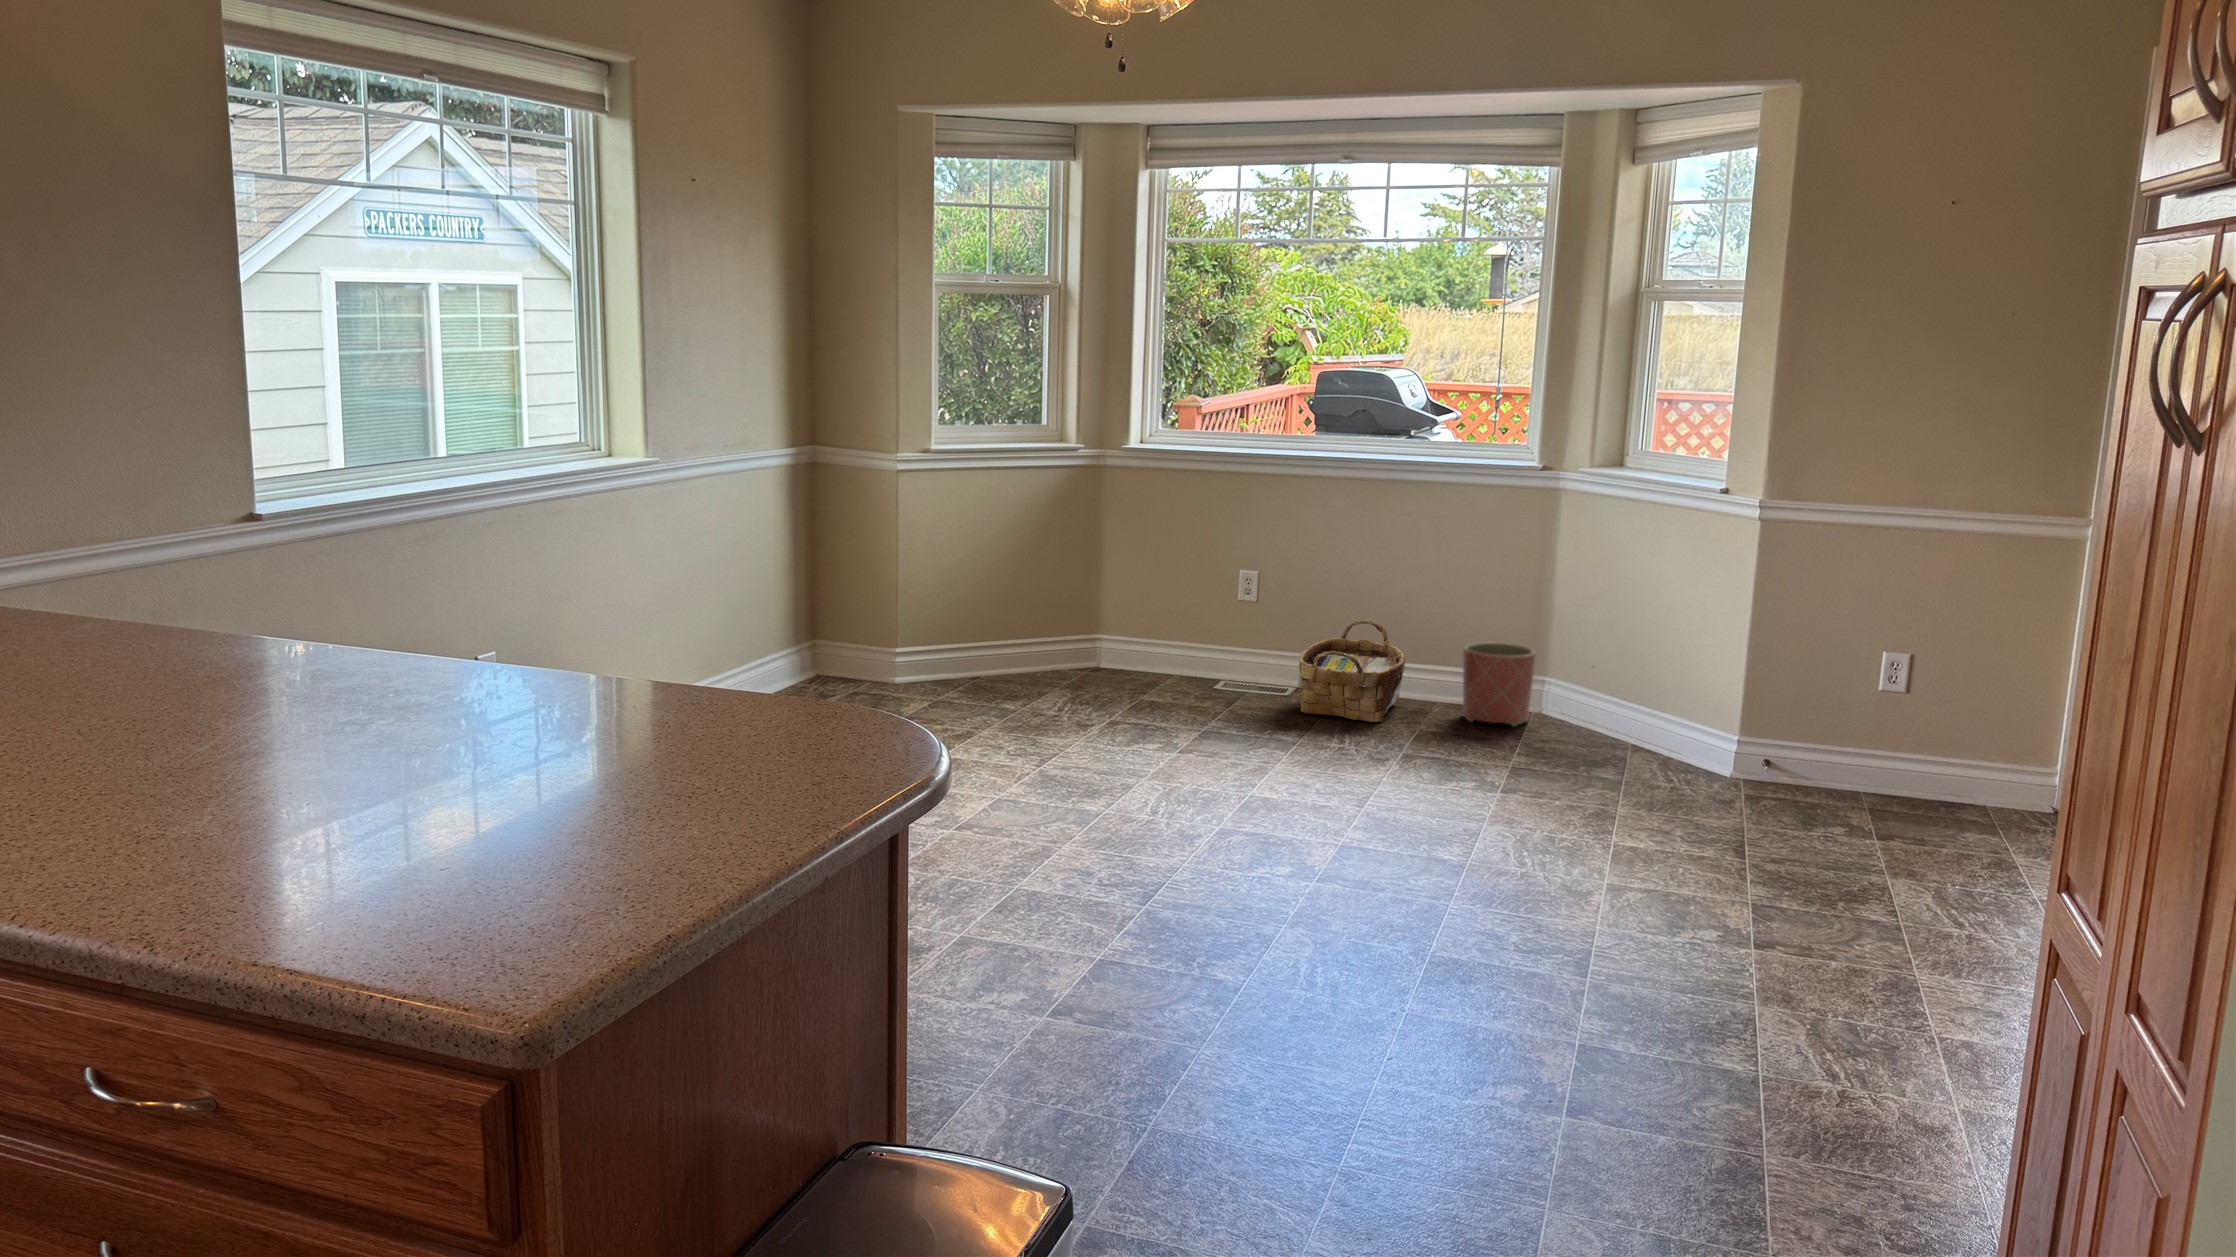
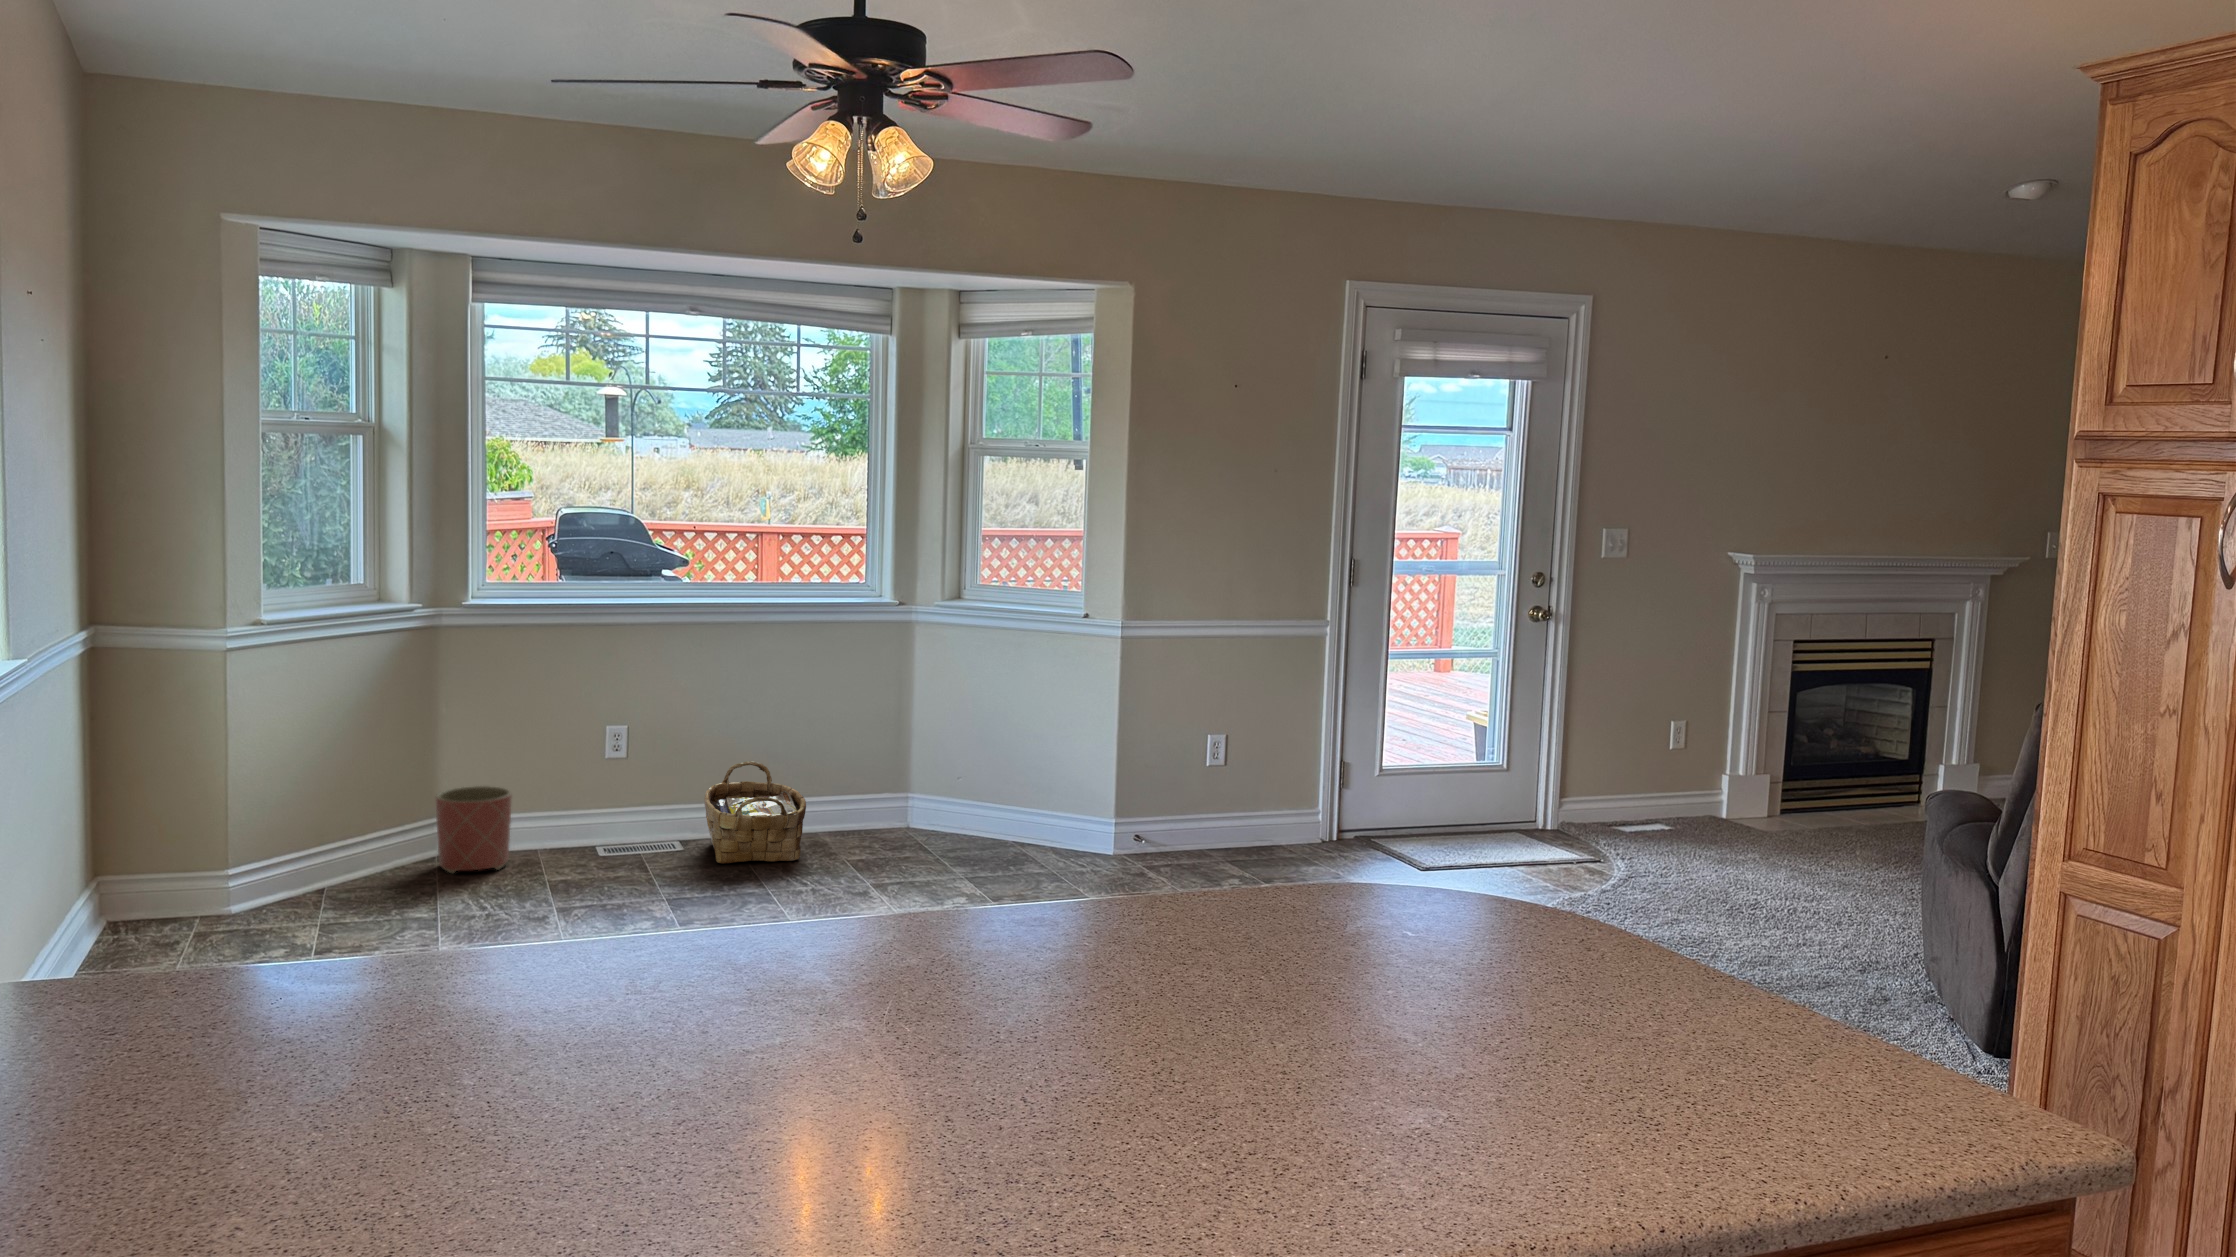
planter: present [1463,643,1536,726] -> present [436,786,512,873]

